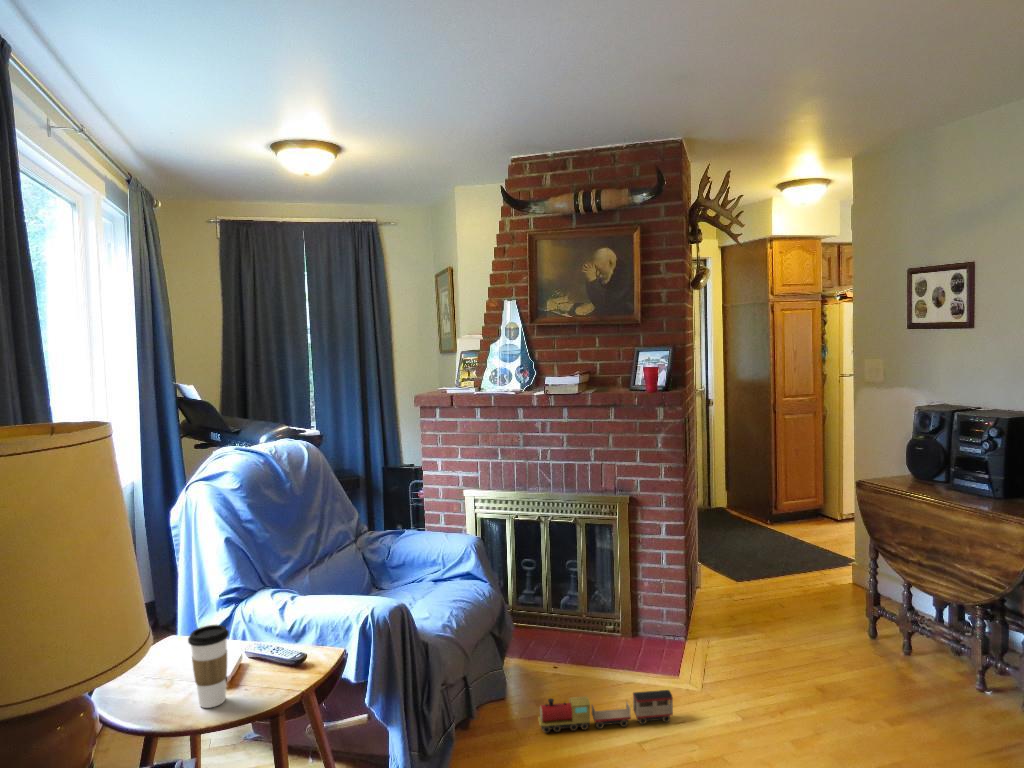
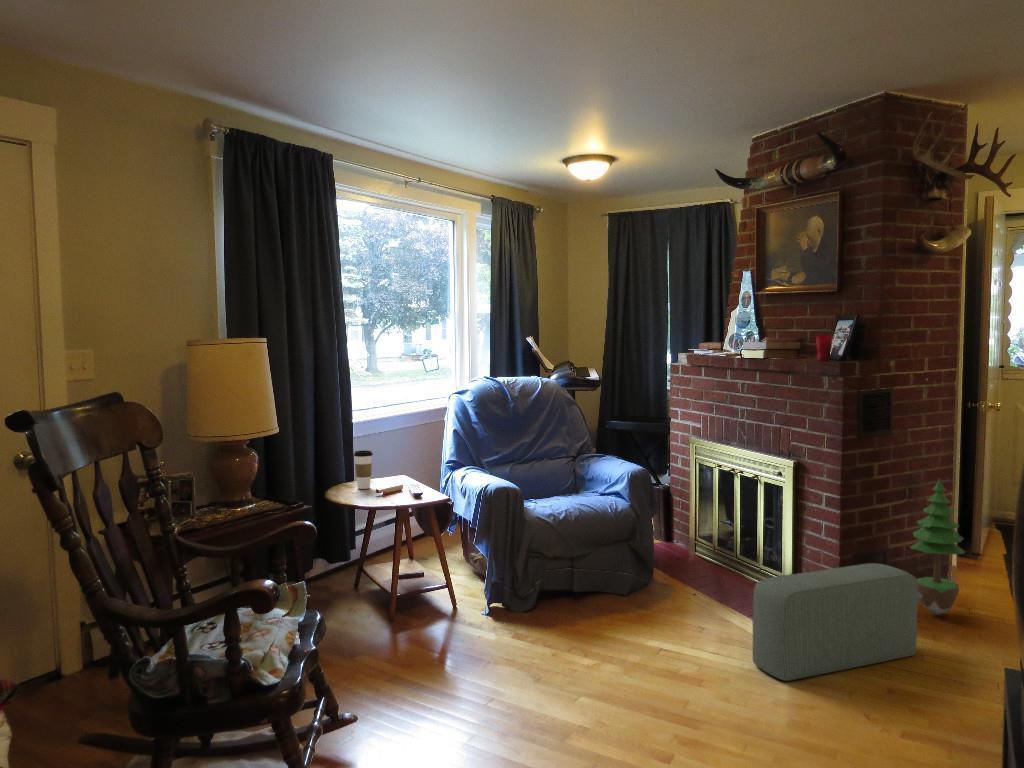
potted tree: none [704,489,750,611] -> present [910,479,965,615]
pouf: none [741,582,801,739] -> present [753,563,918,681]
toy train: present [538,690,673,733] -> none [616,592,719,641]

